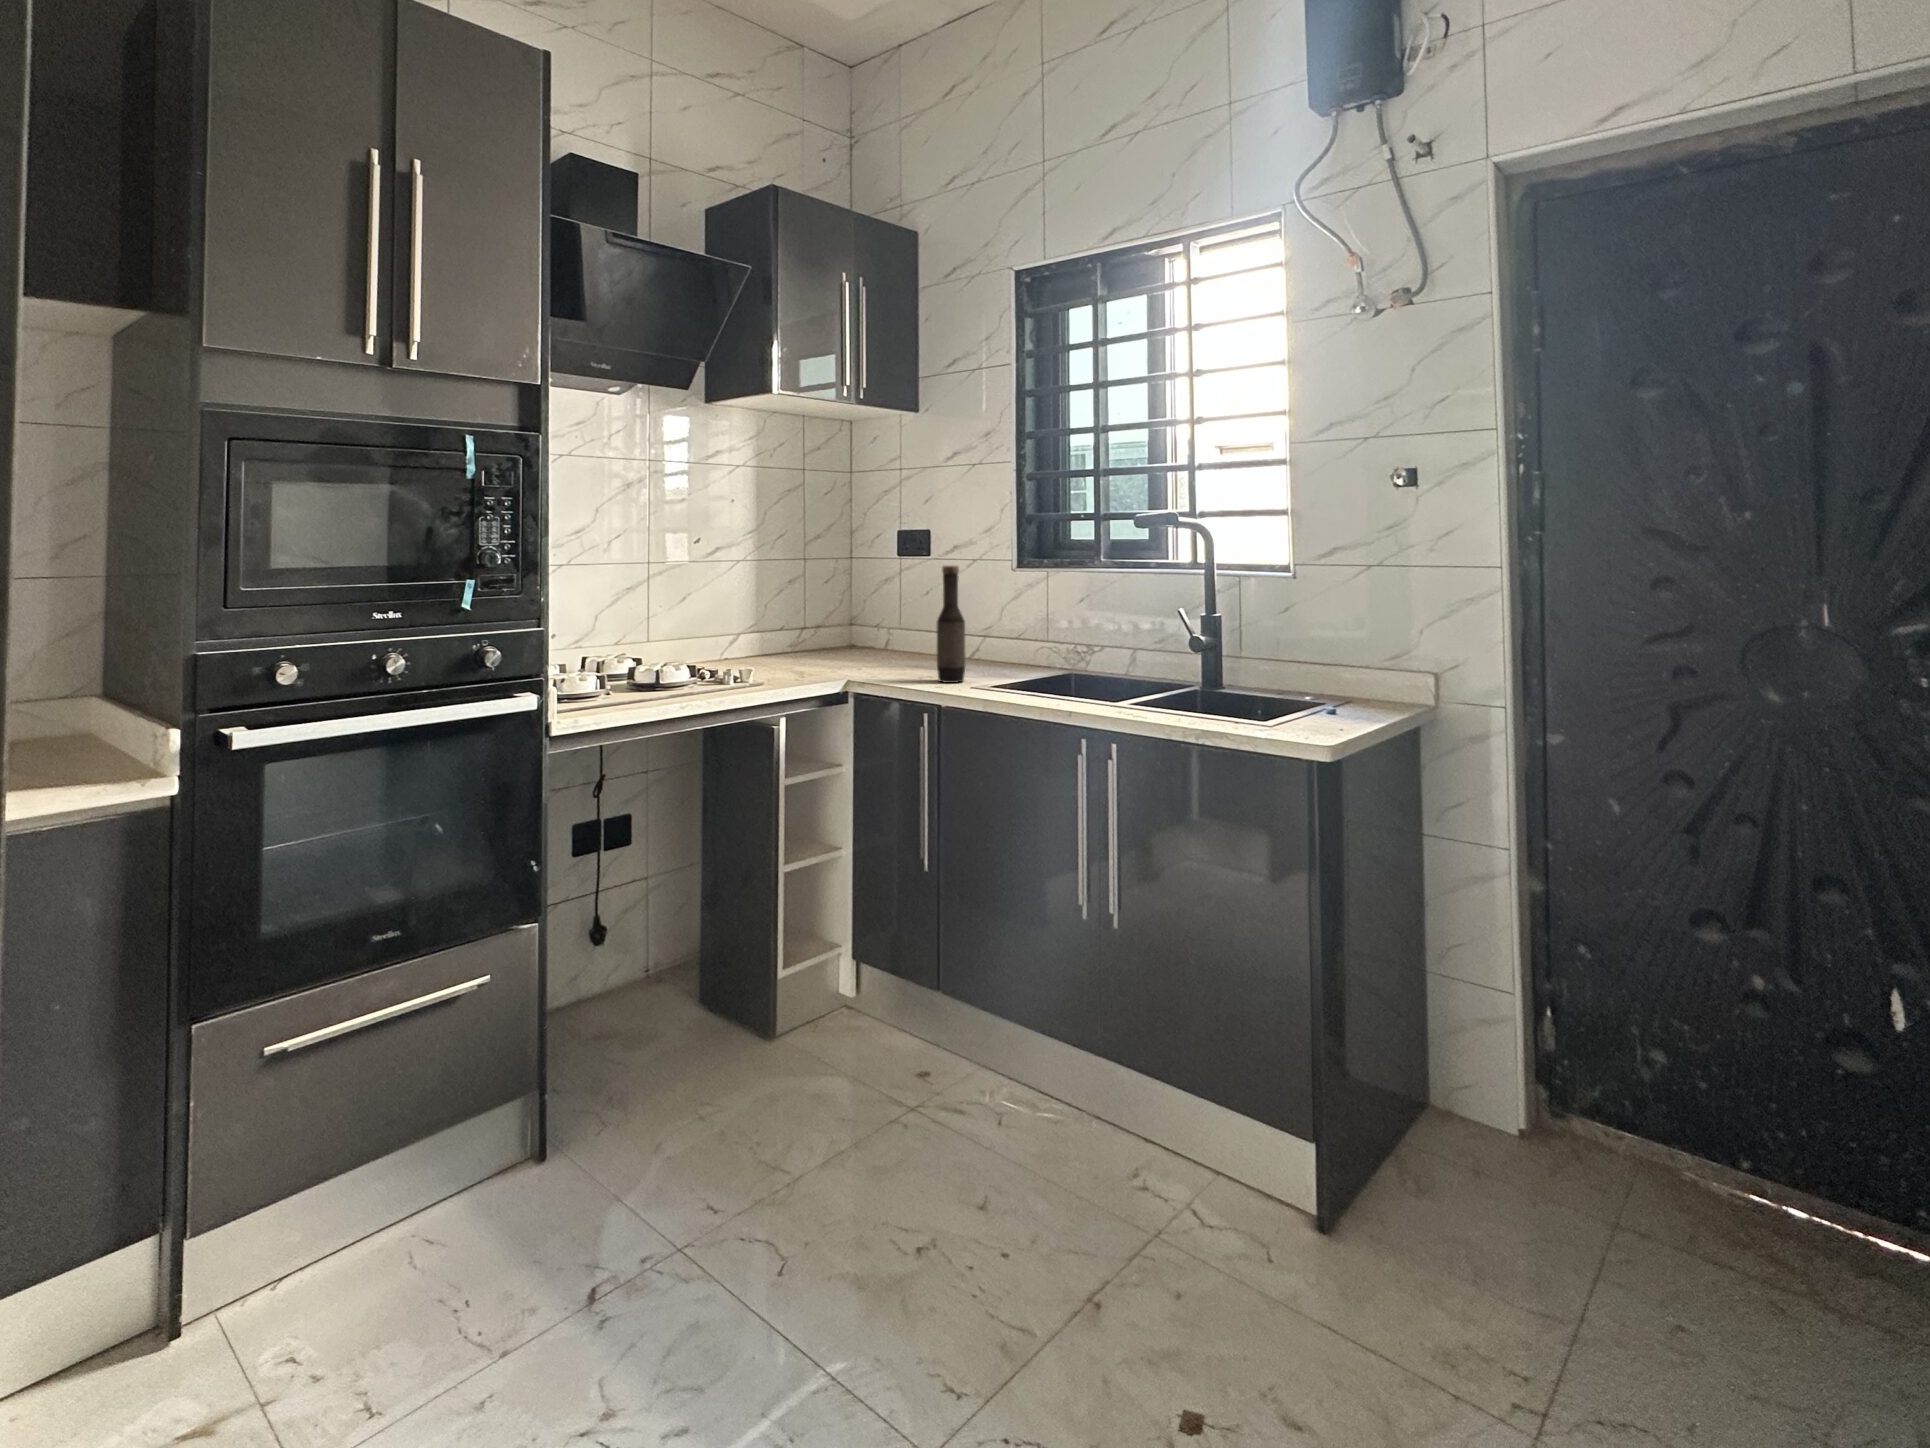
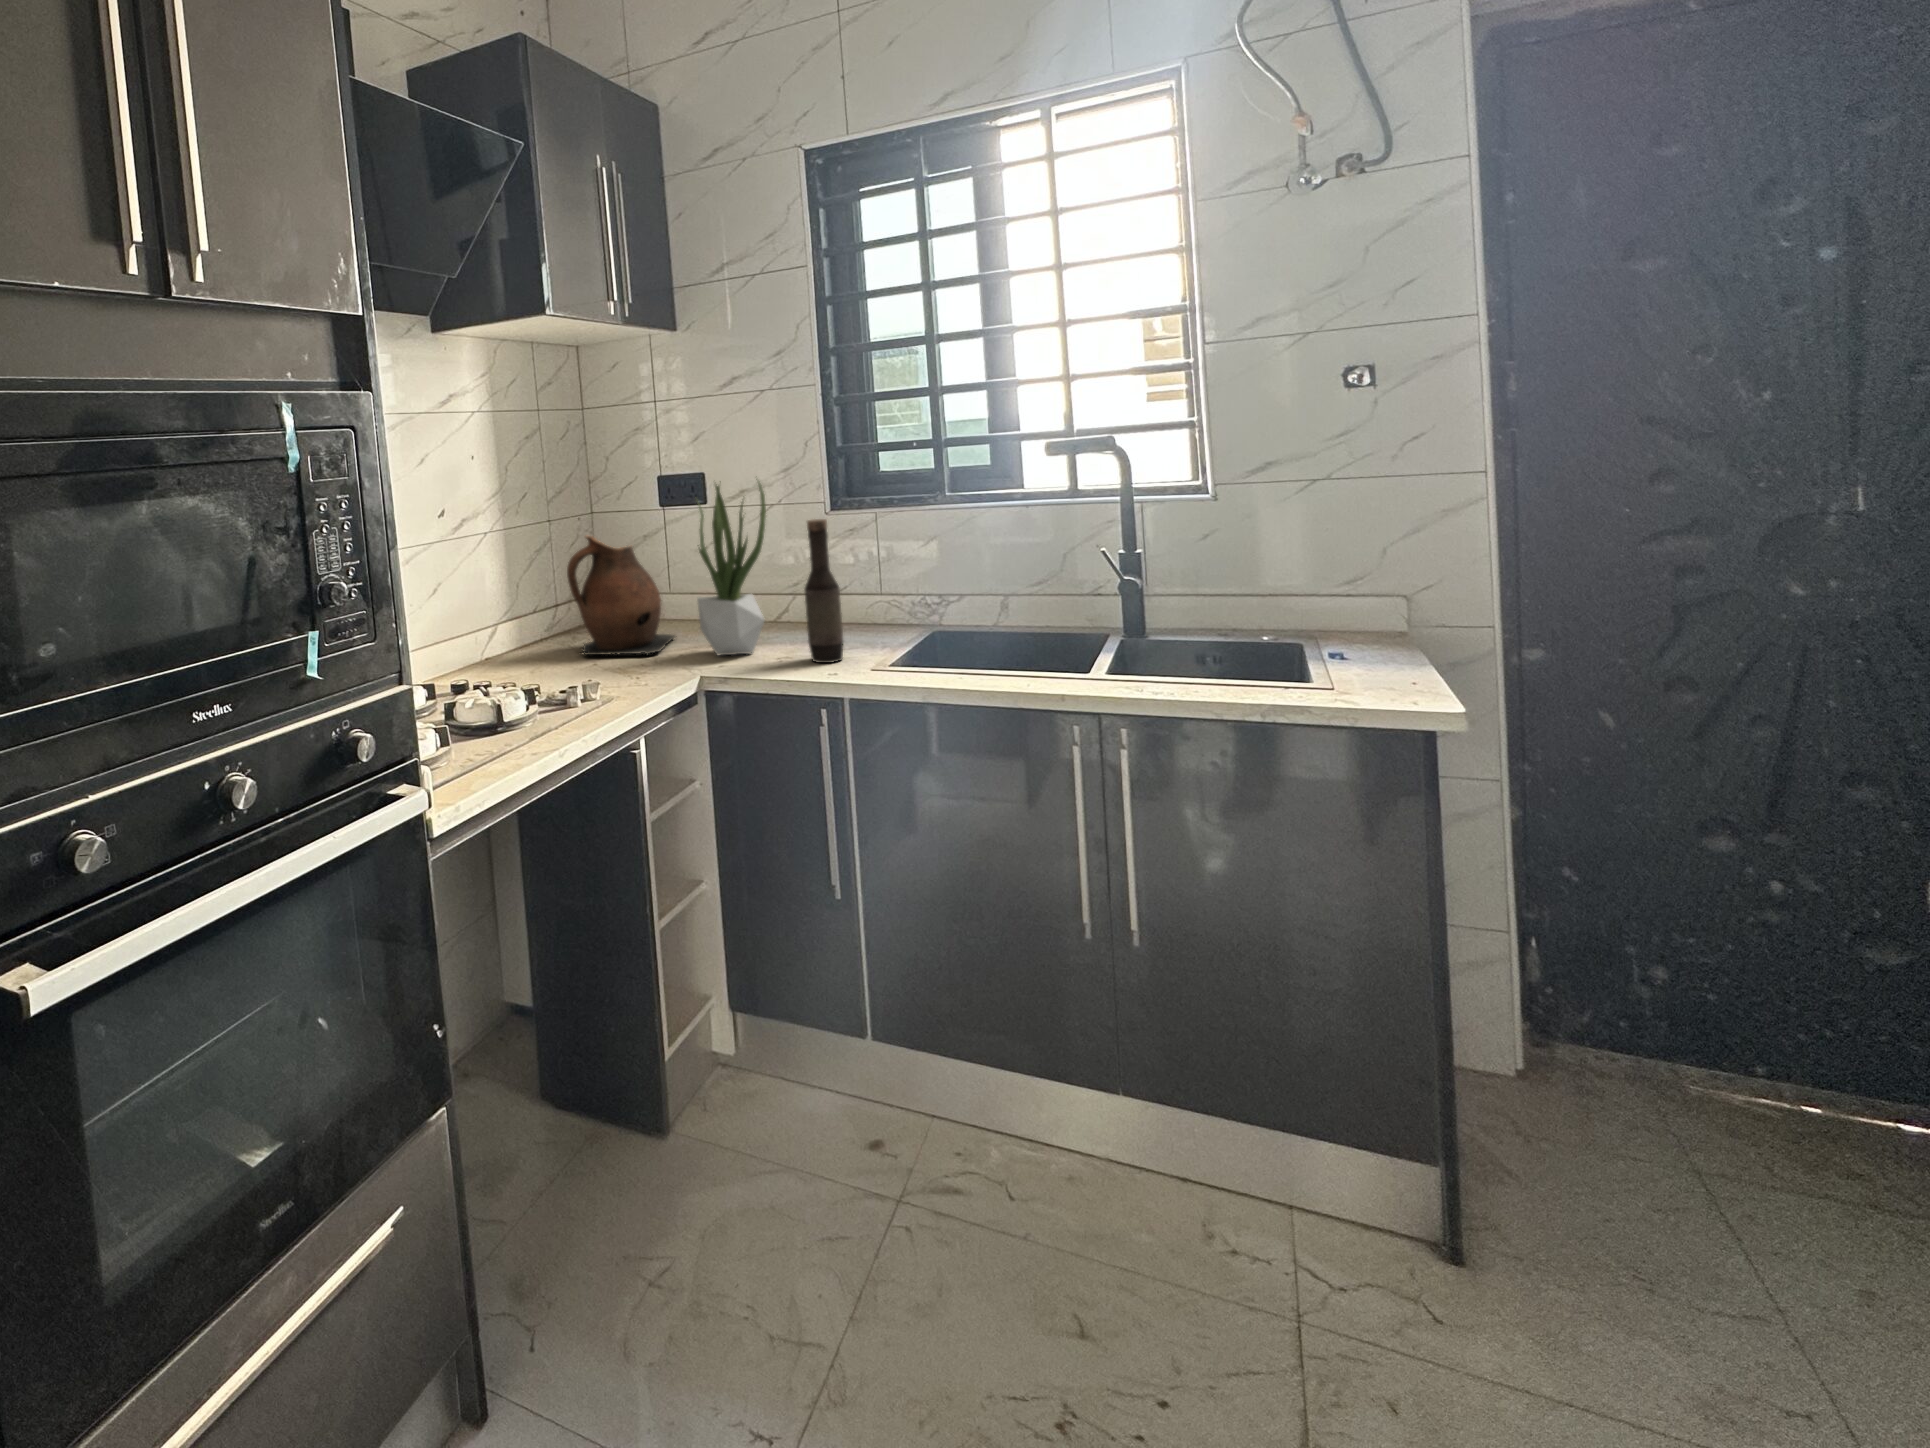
potted plant: none [864,528,928,673] -> present [697,482,766,655]
ceramic pitcher: none [783,568,873,668] -> present [567,536,675,655]

